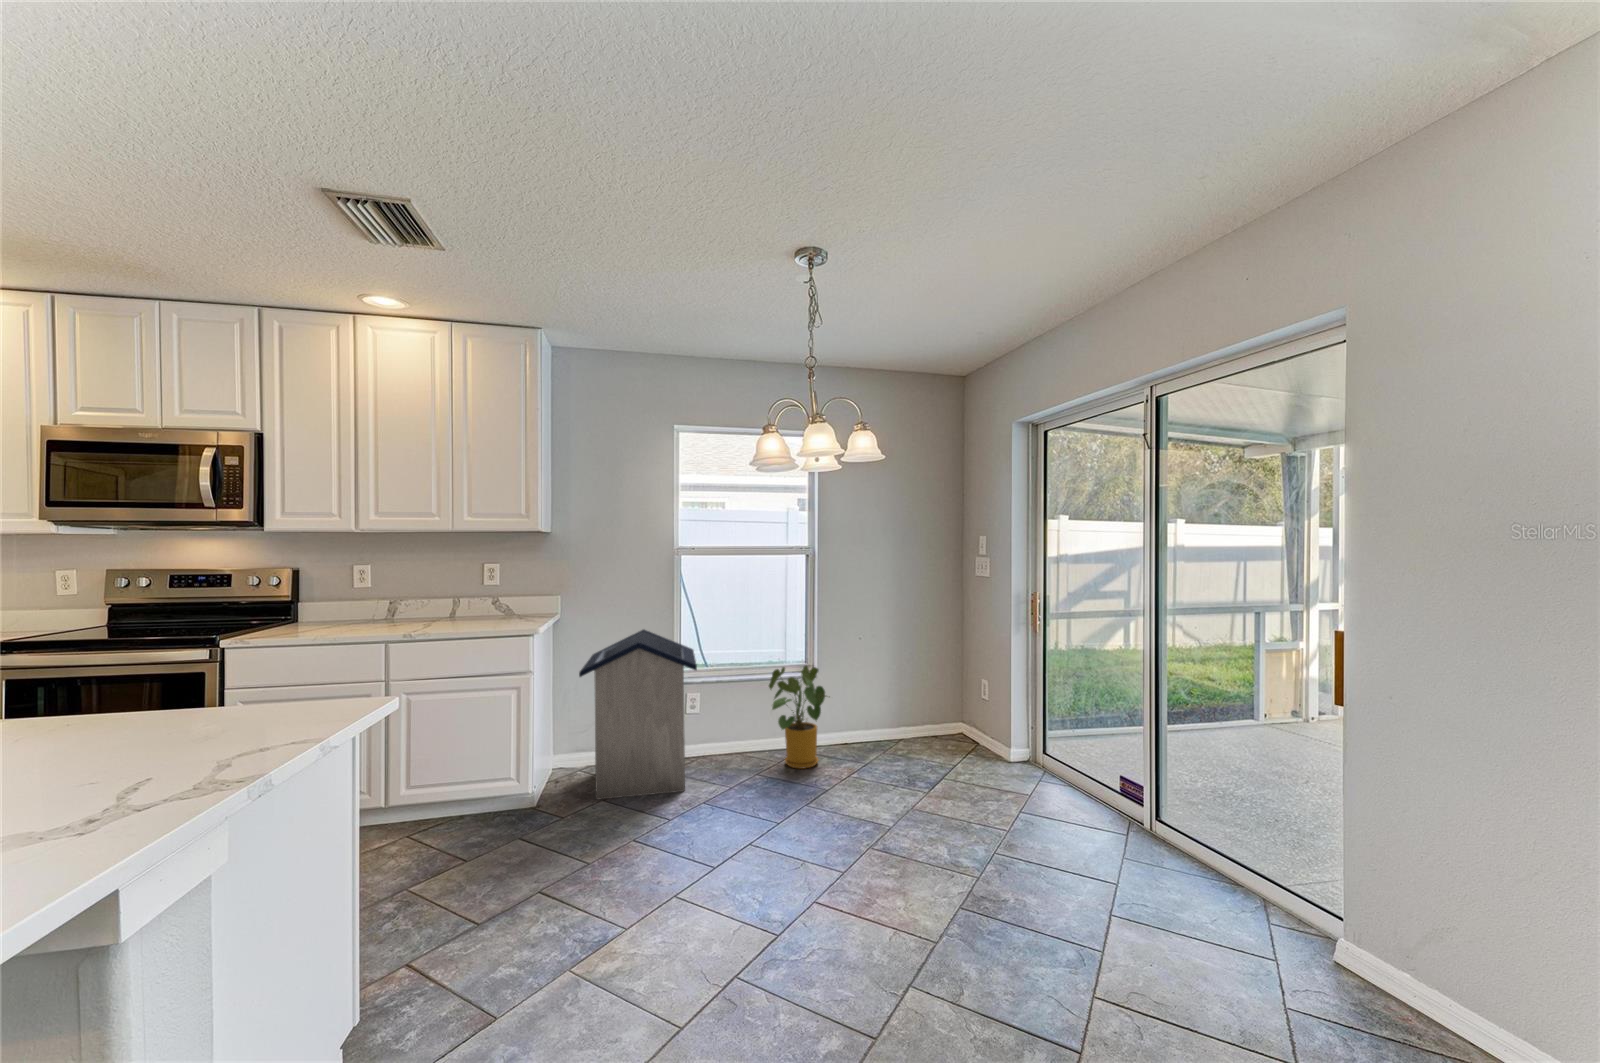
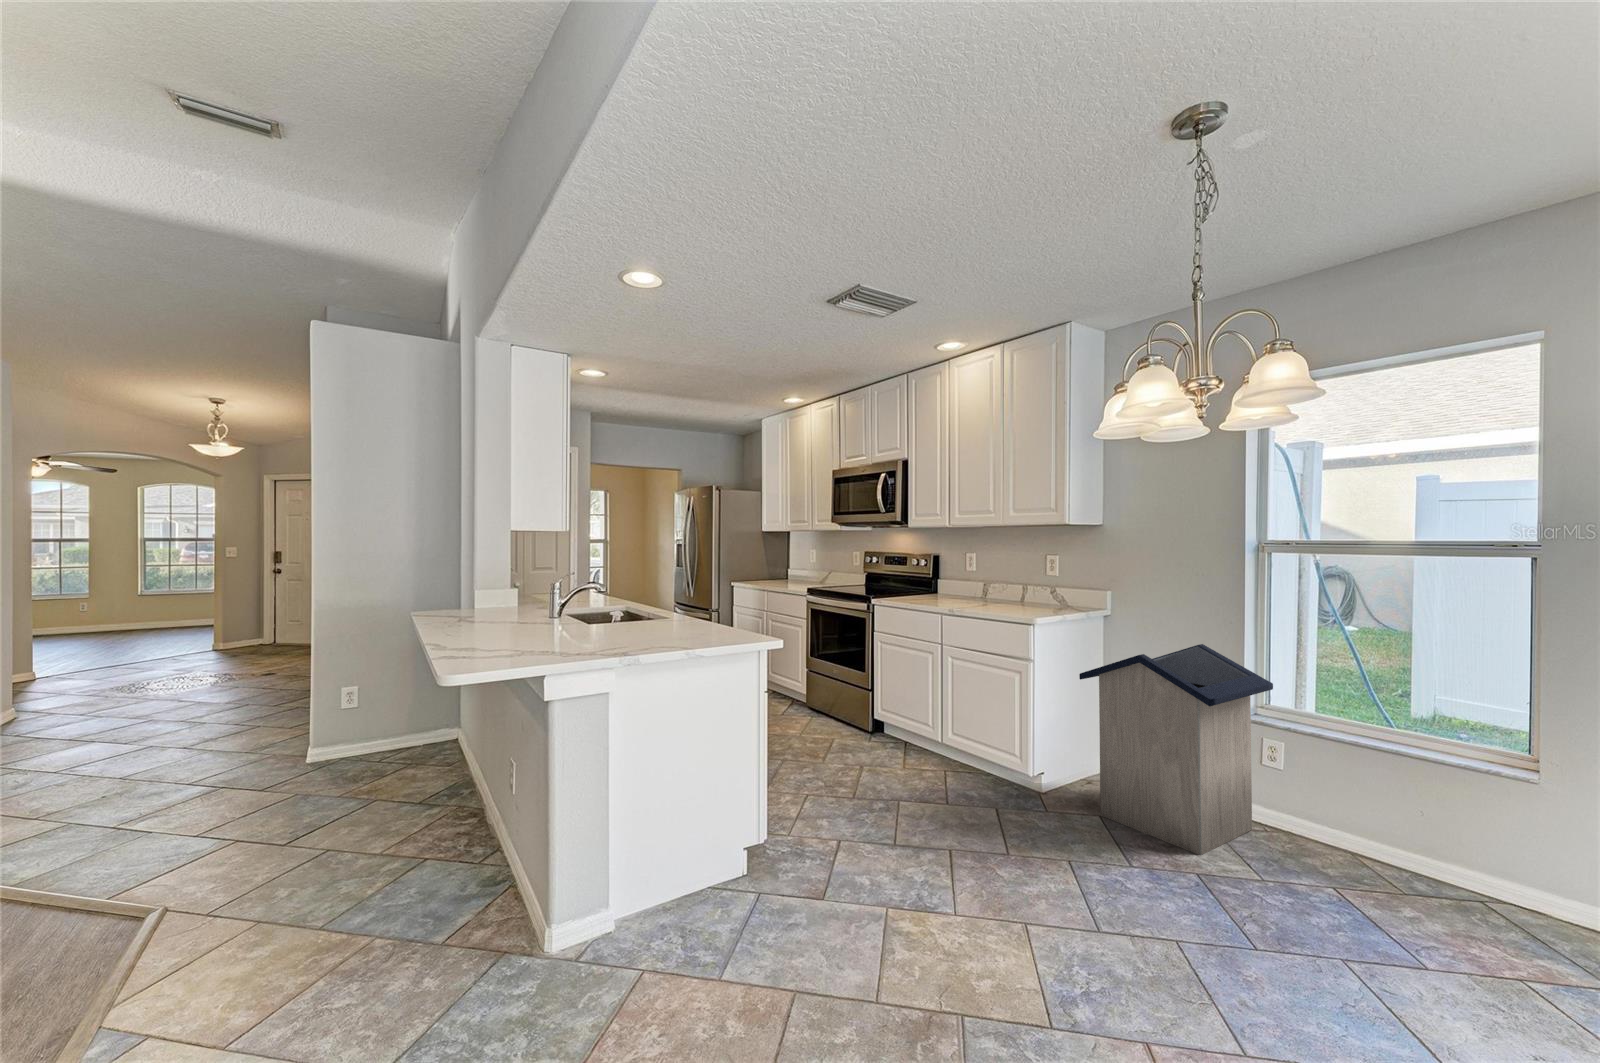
house plant: present [769,666,826,769] -> none [1354,748,1534,935]

